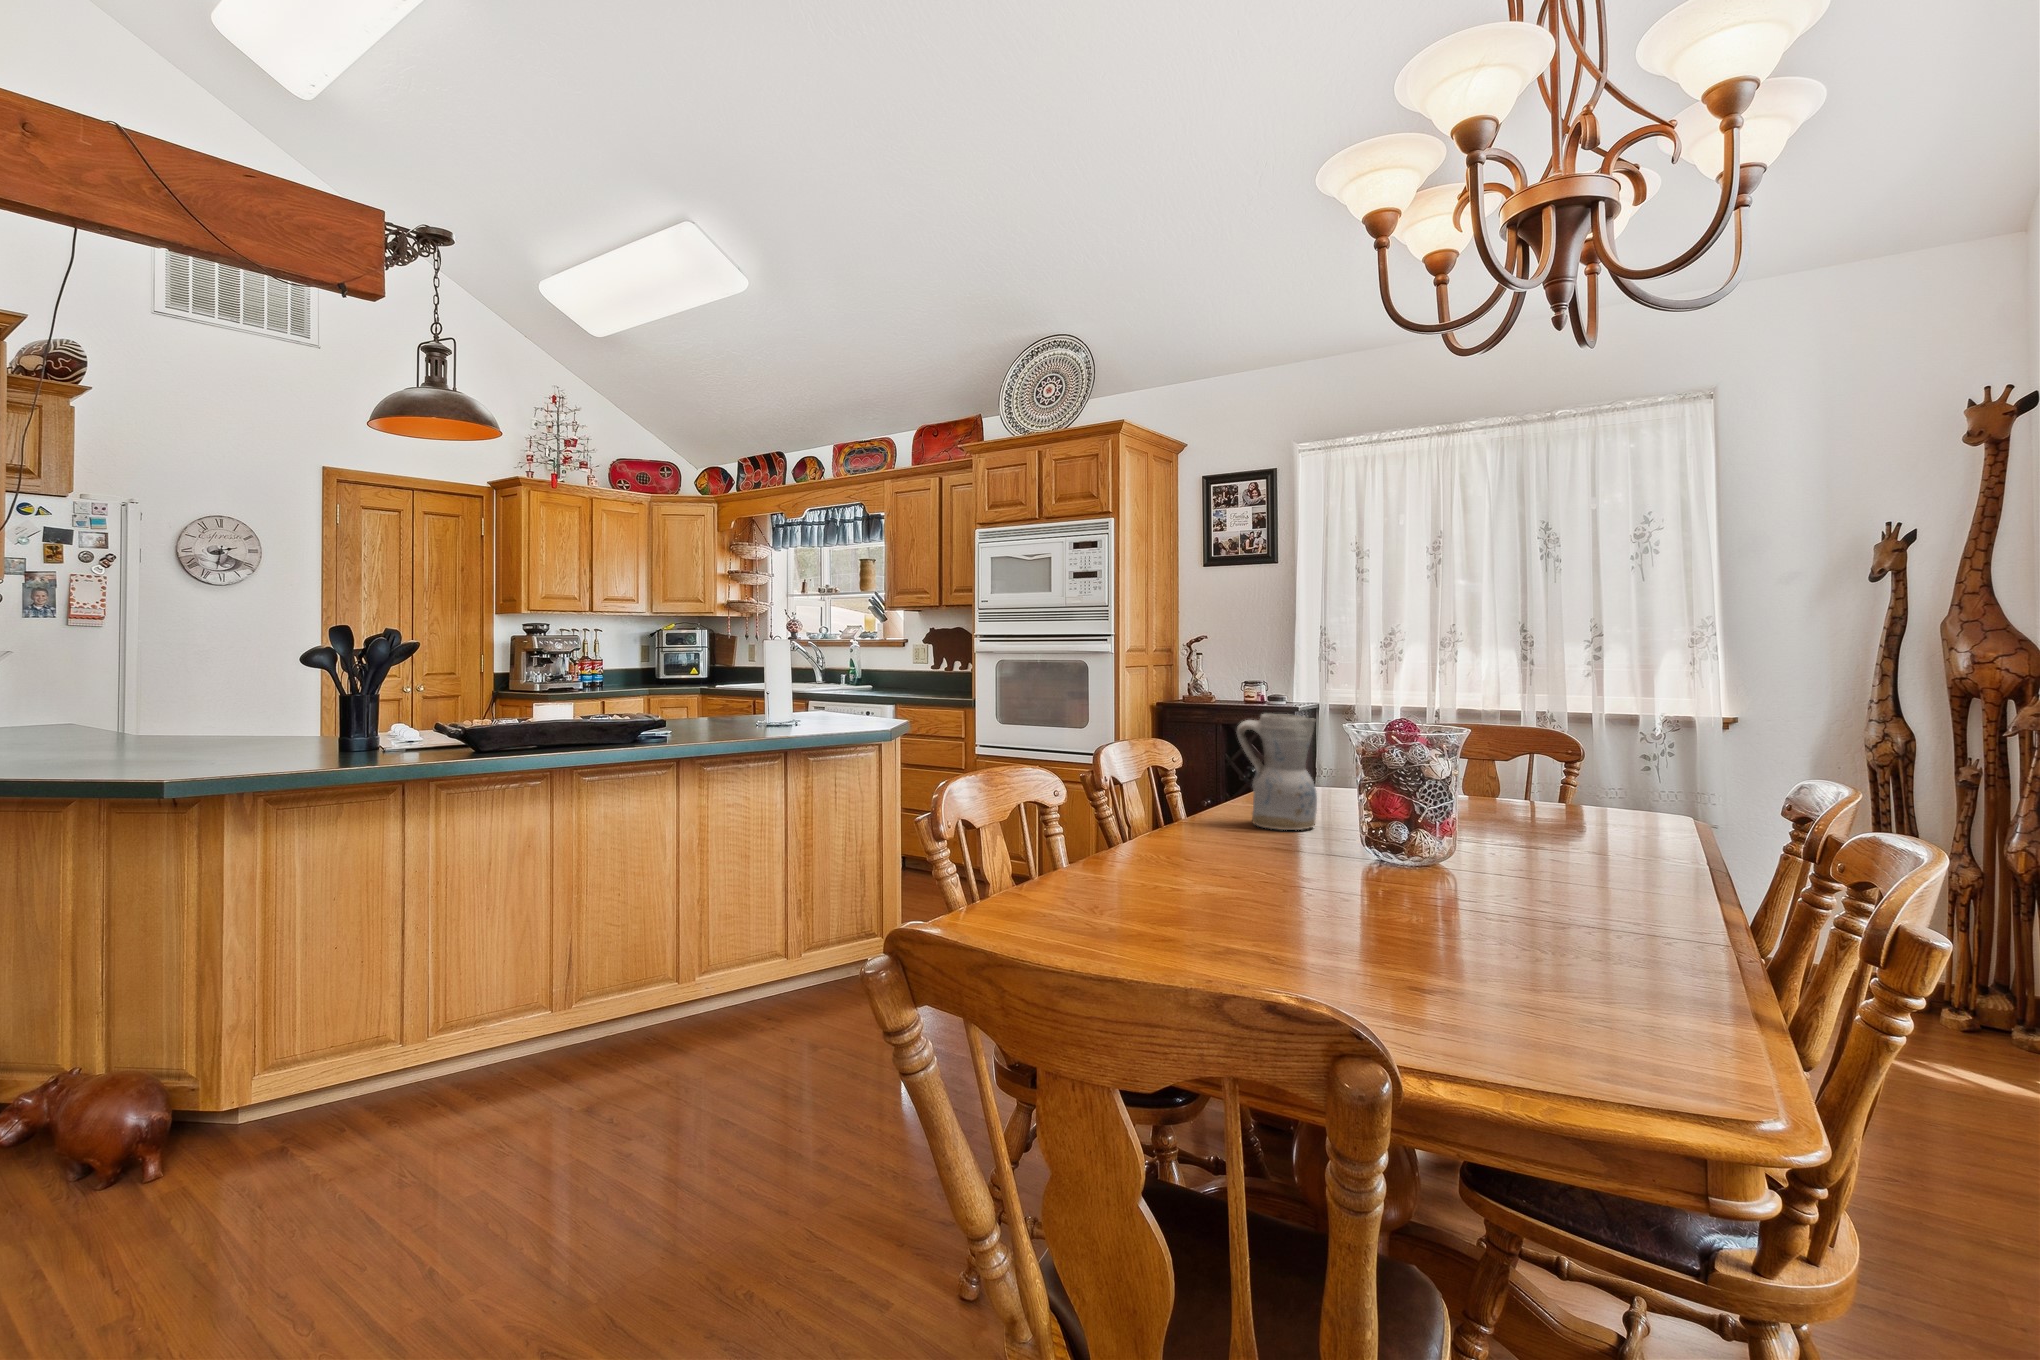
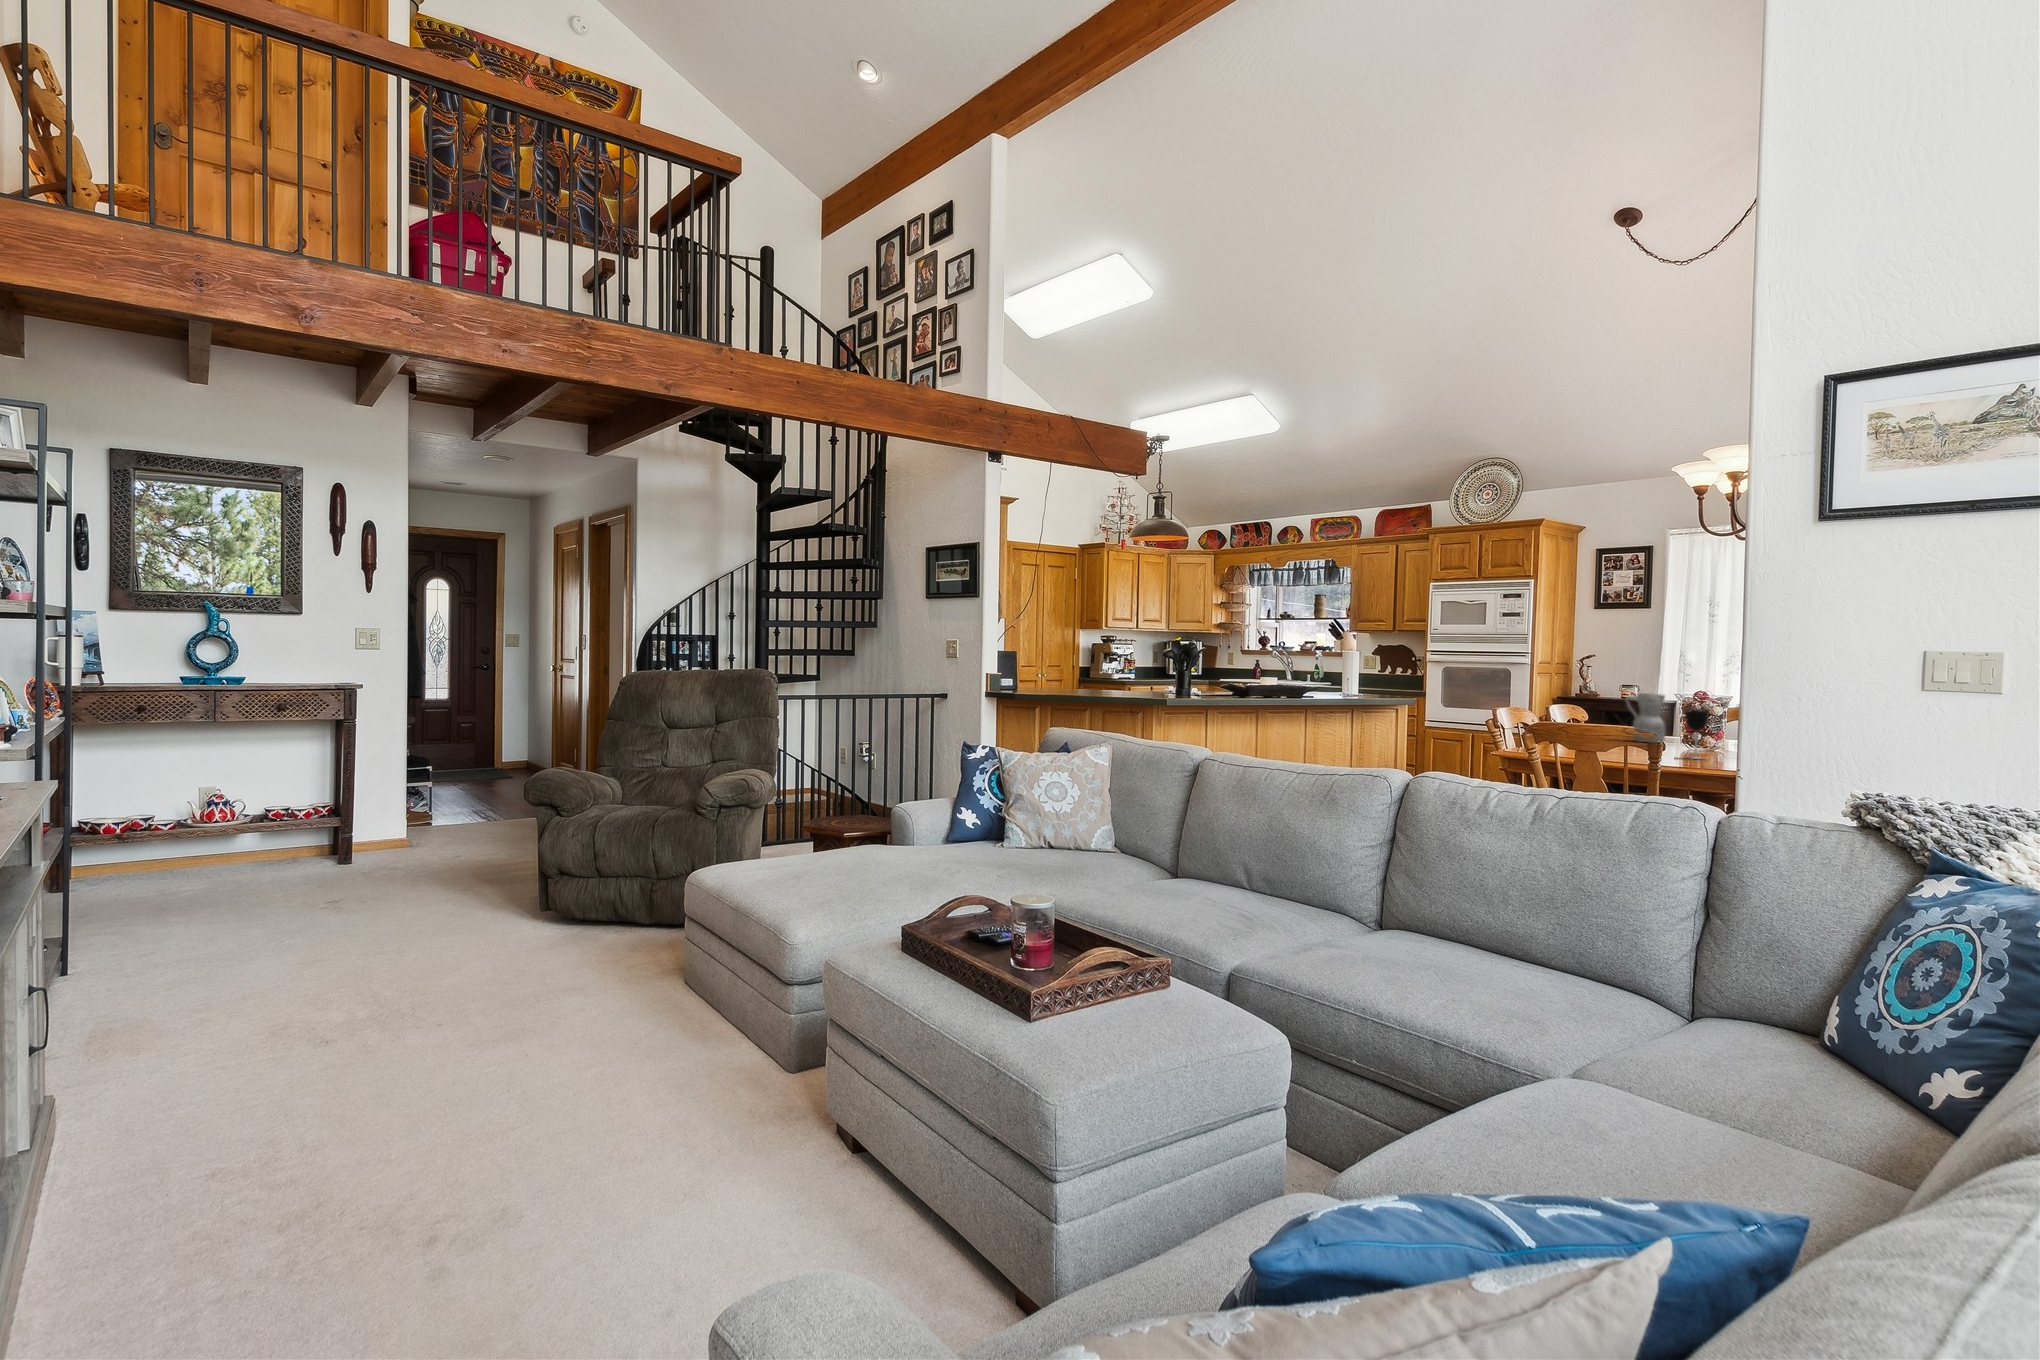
wine glass: none [1393,798,1462,969] -> present [1685,711,1708,759]

